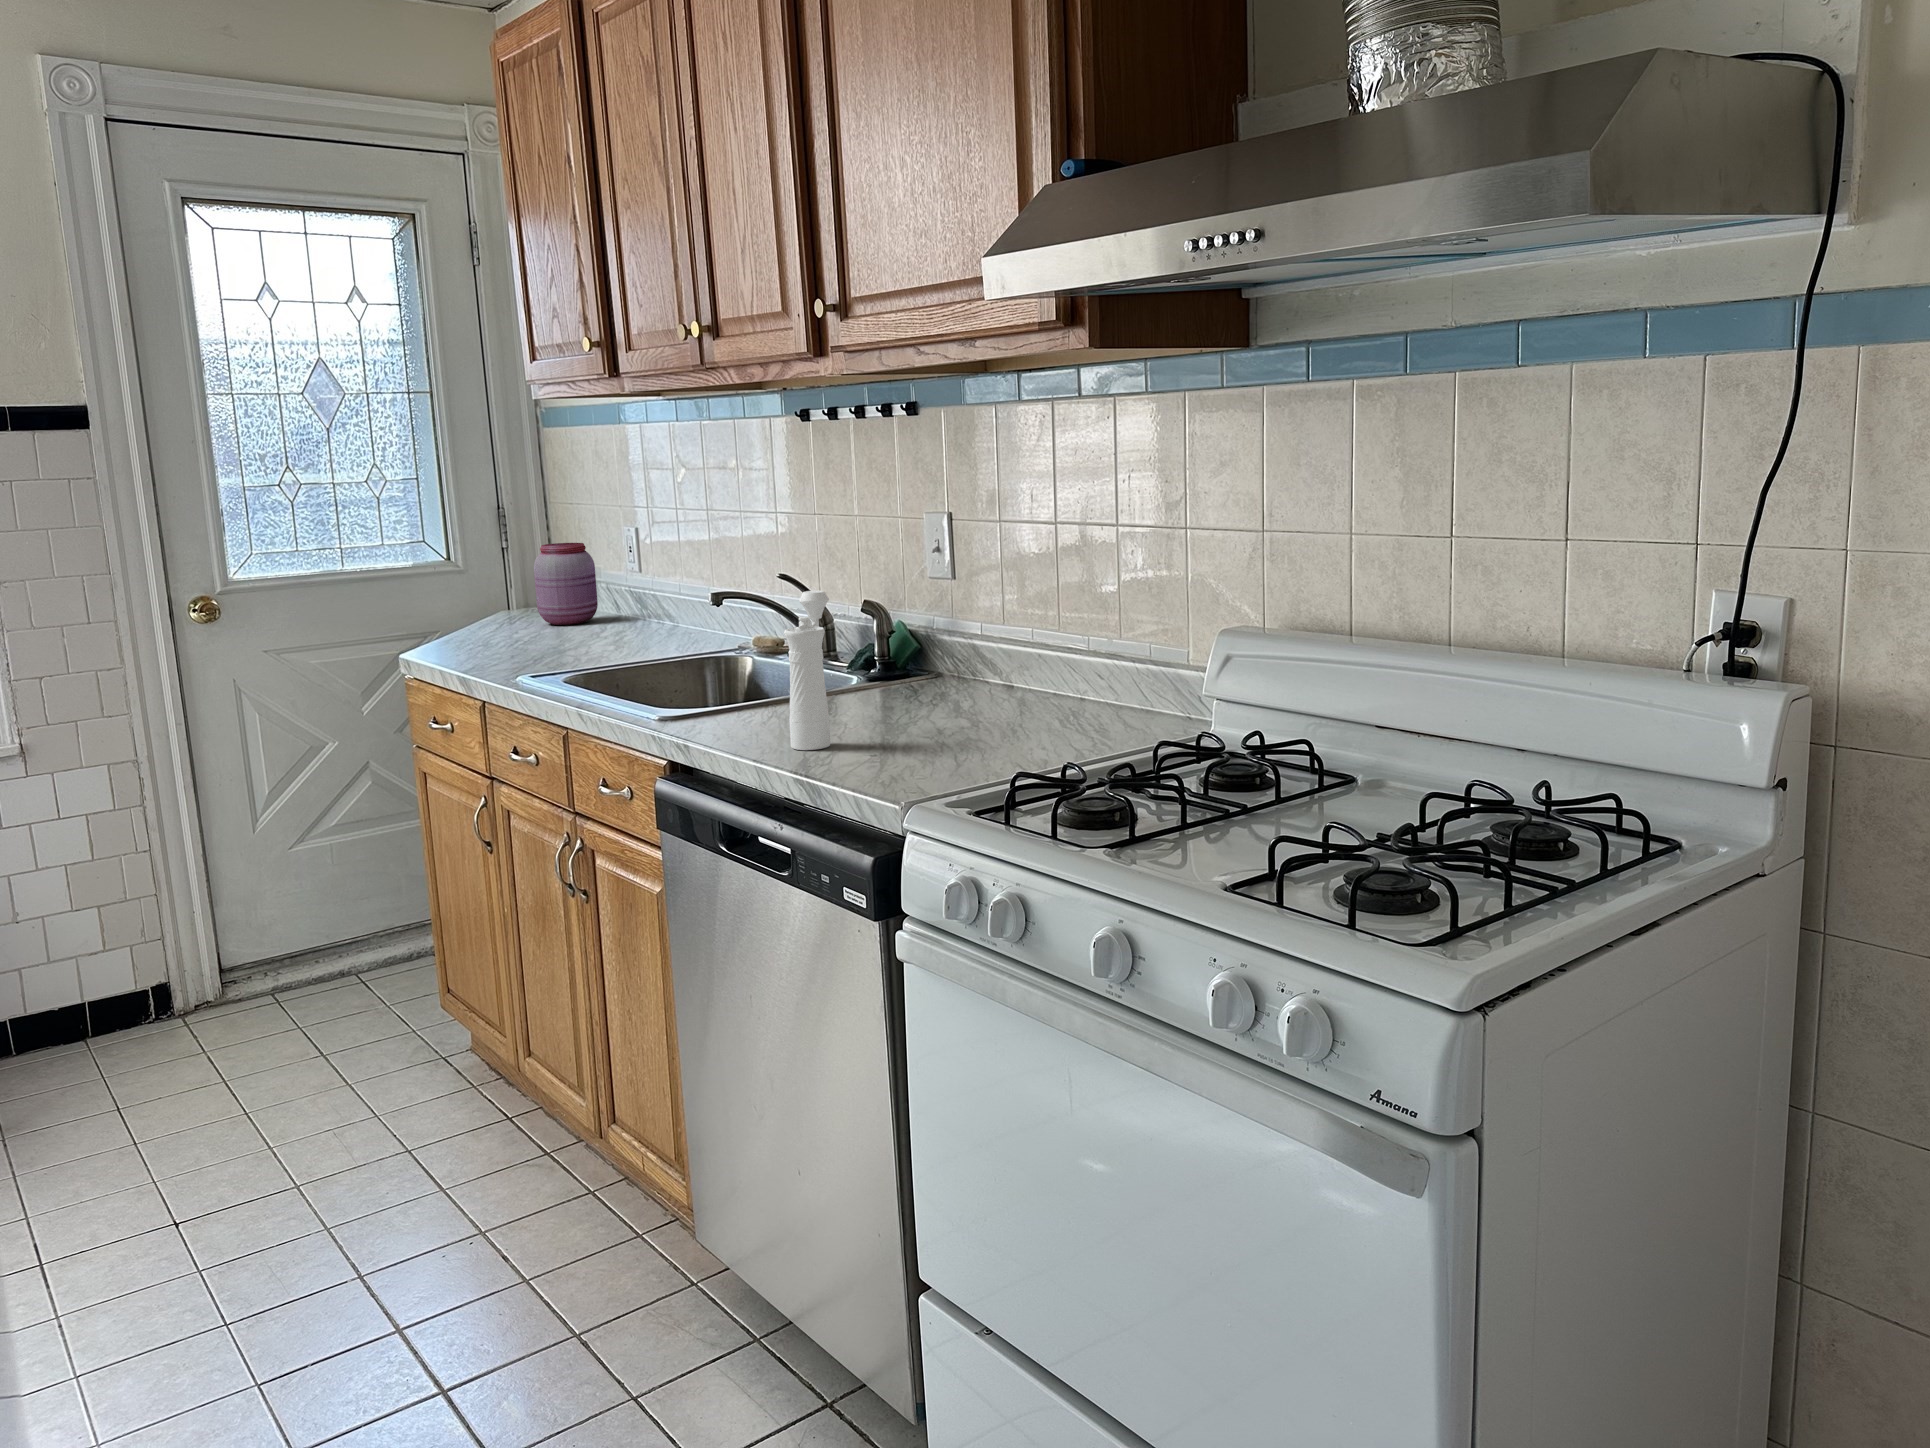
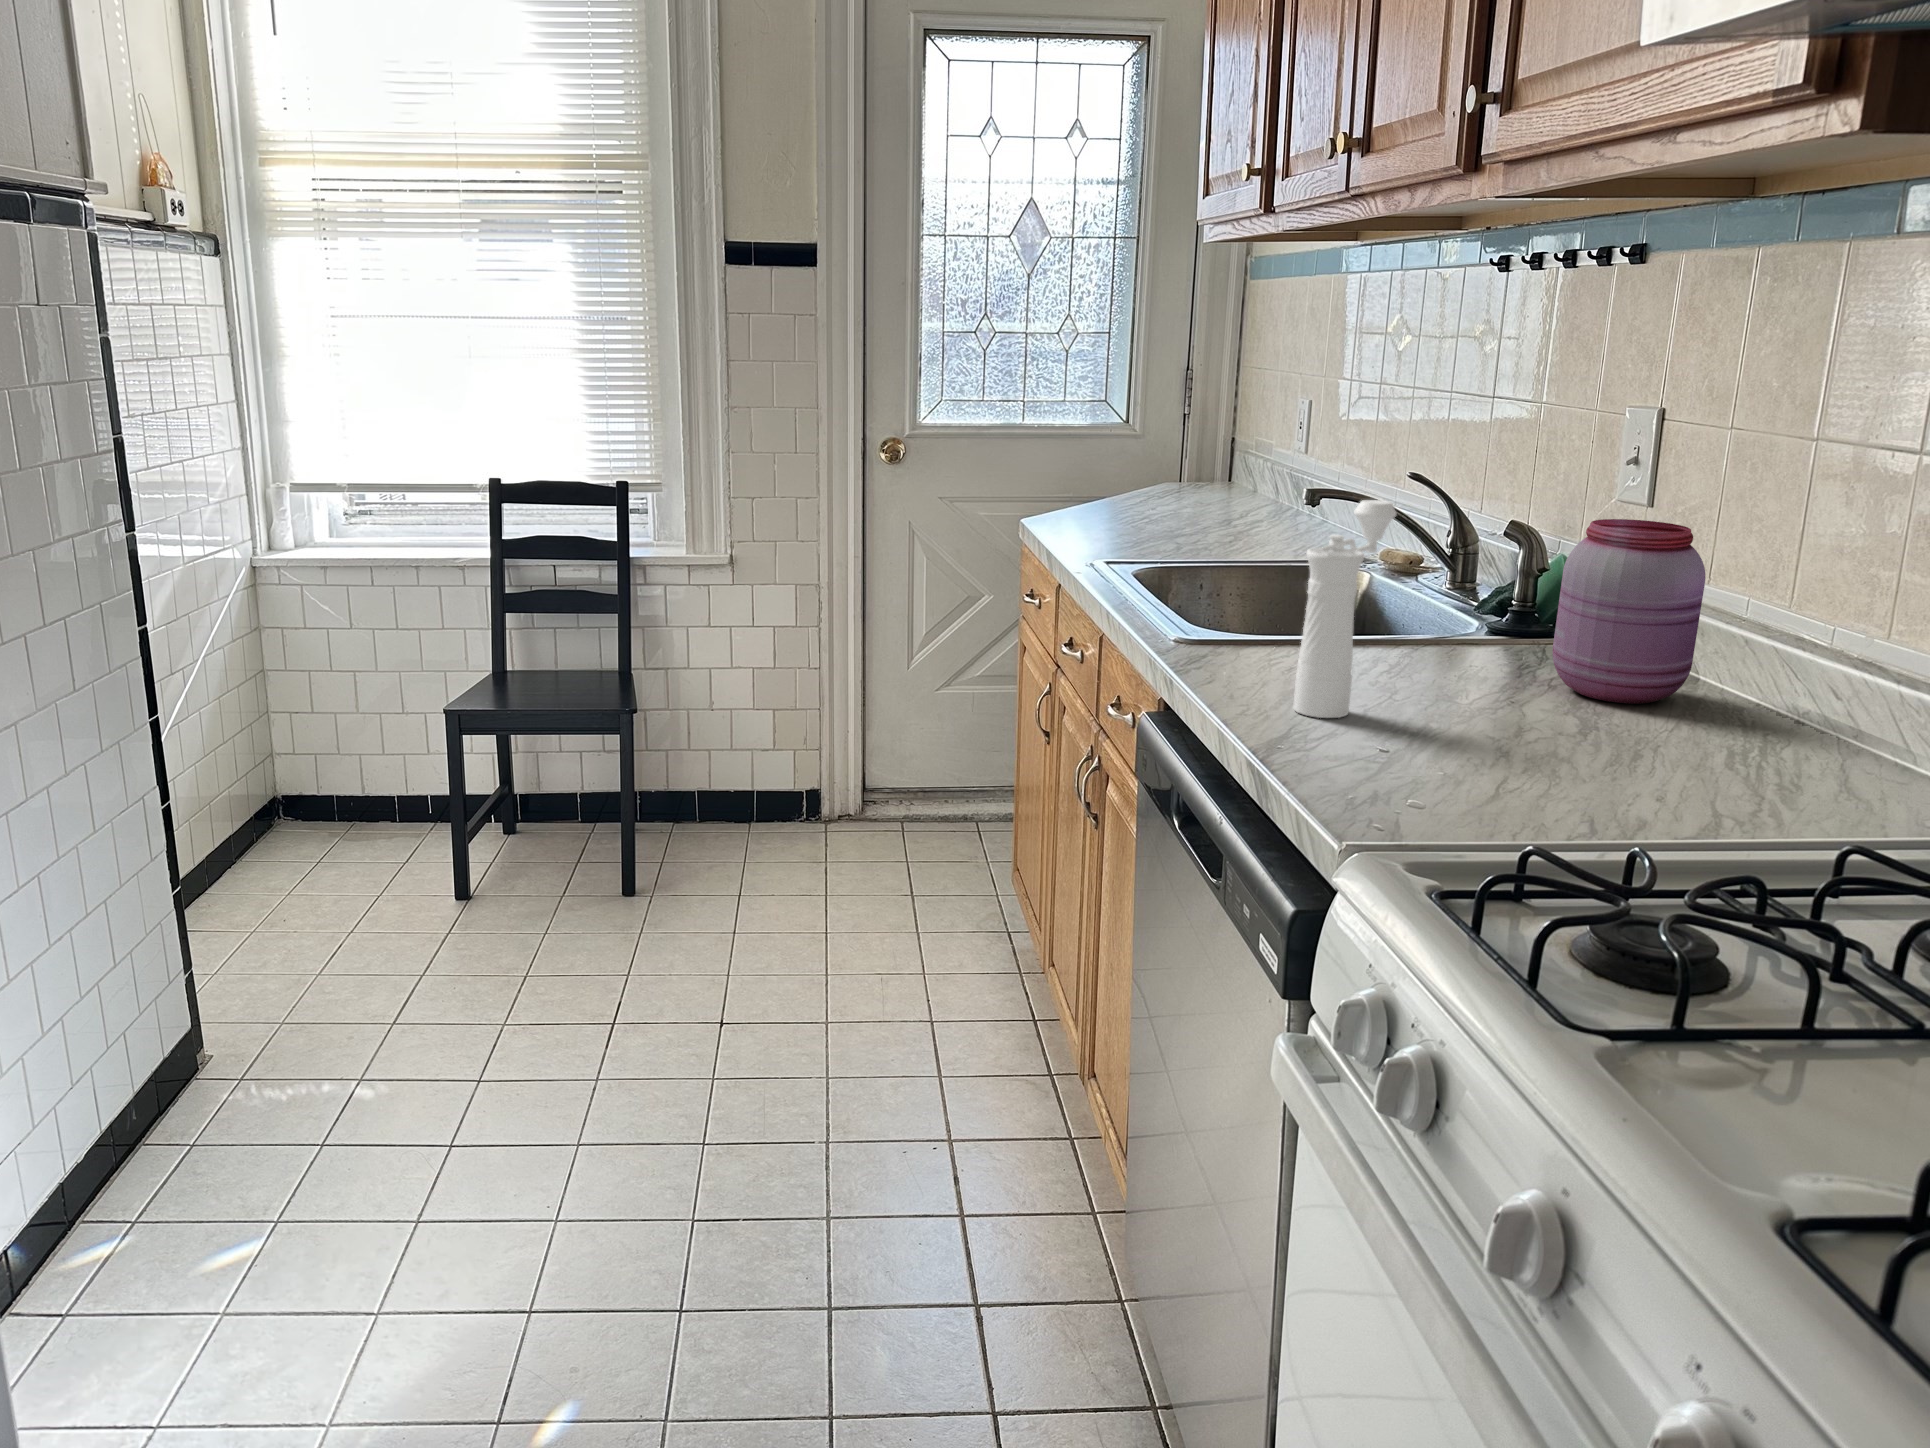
jar: present [534,543,598,625] -> present [1553,519,1705,704]

